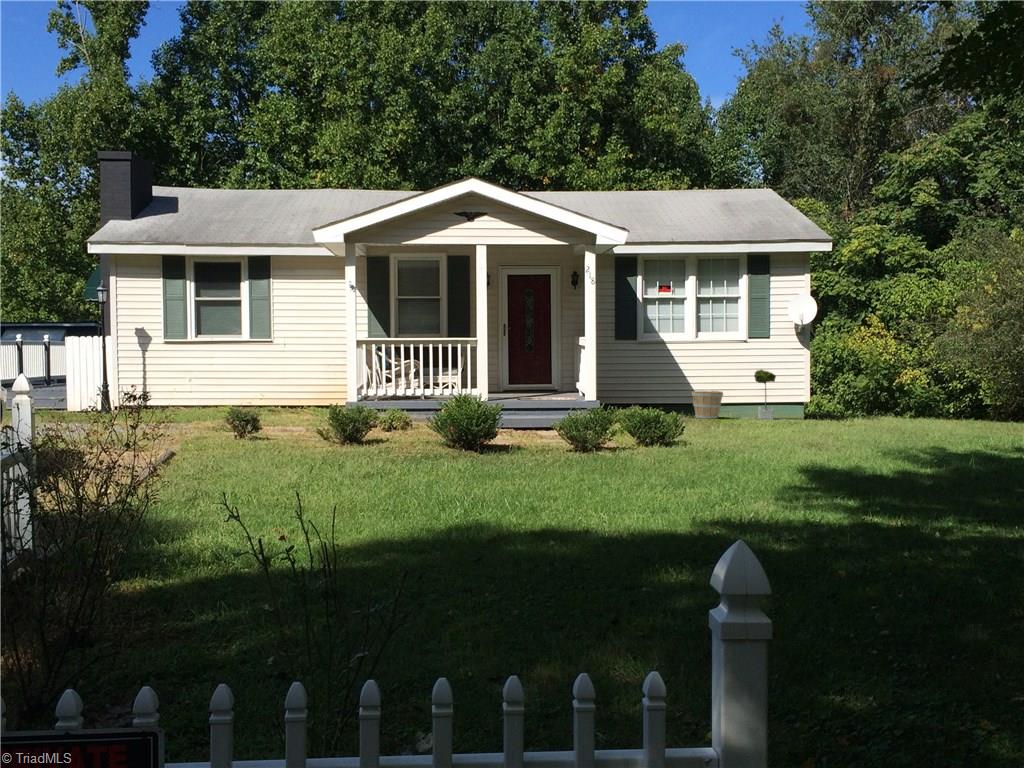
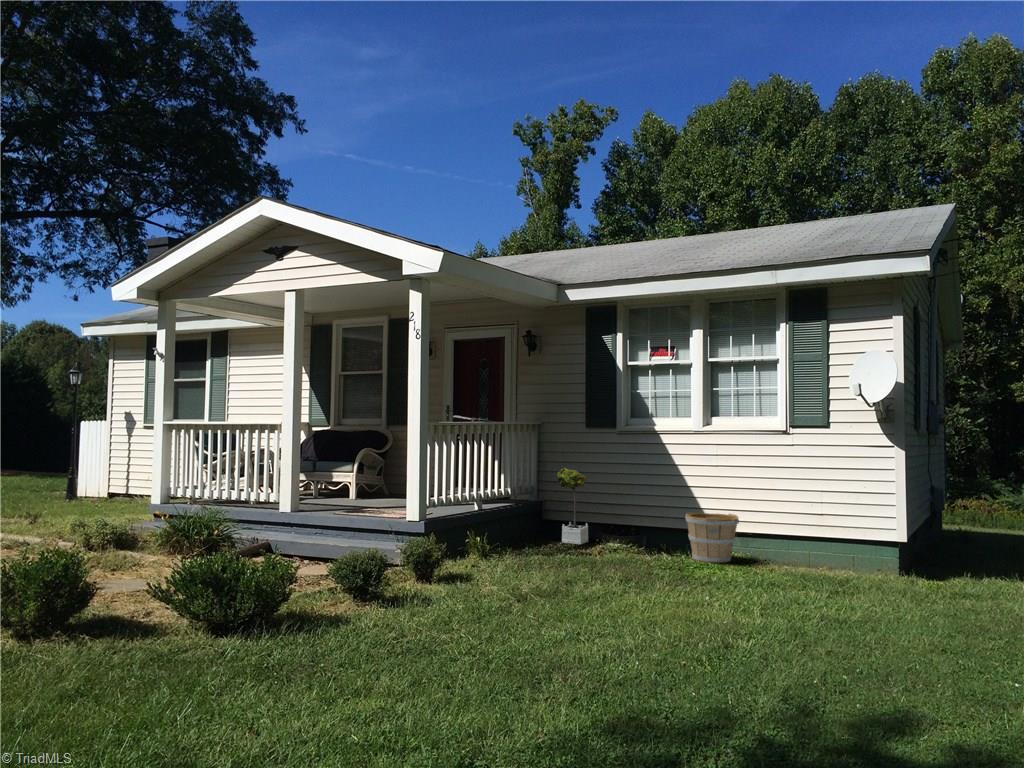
potted tree: present [754,370,776,419] -> present [557,468,588,544]

